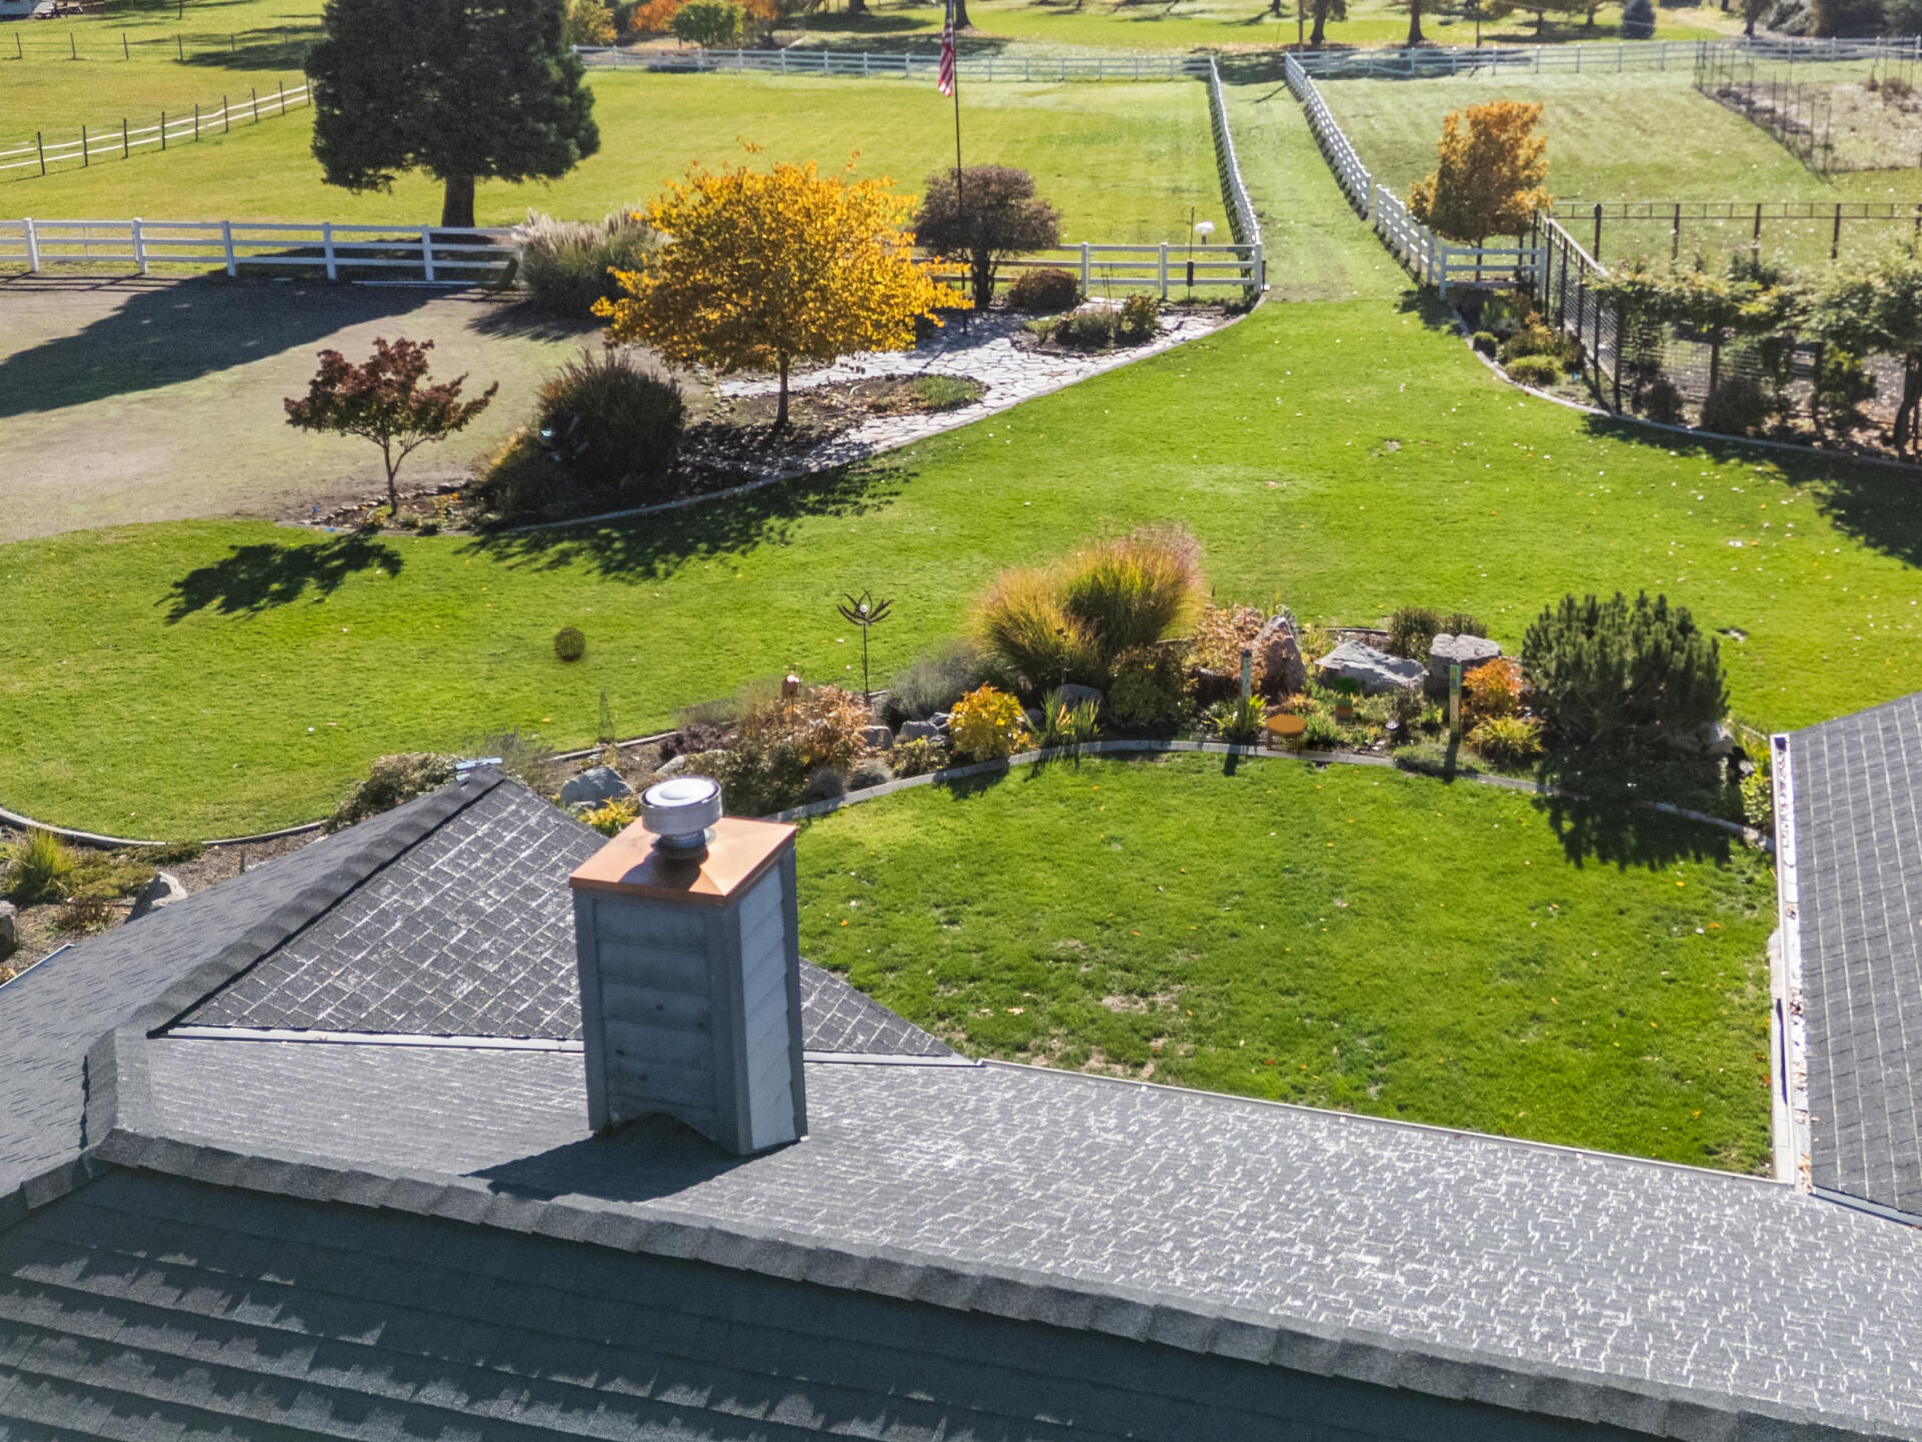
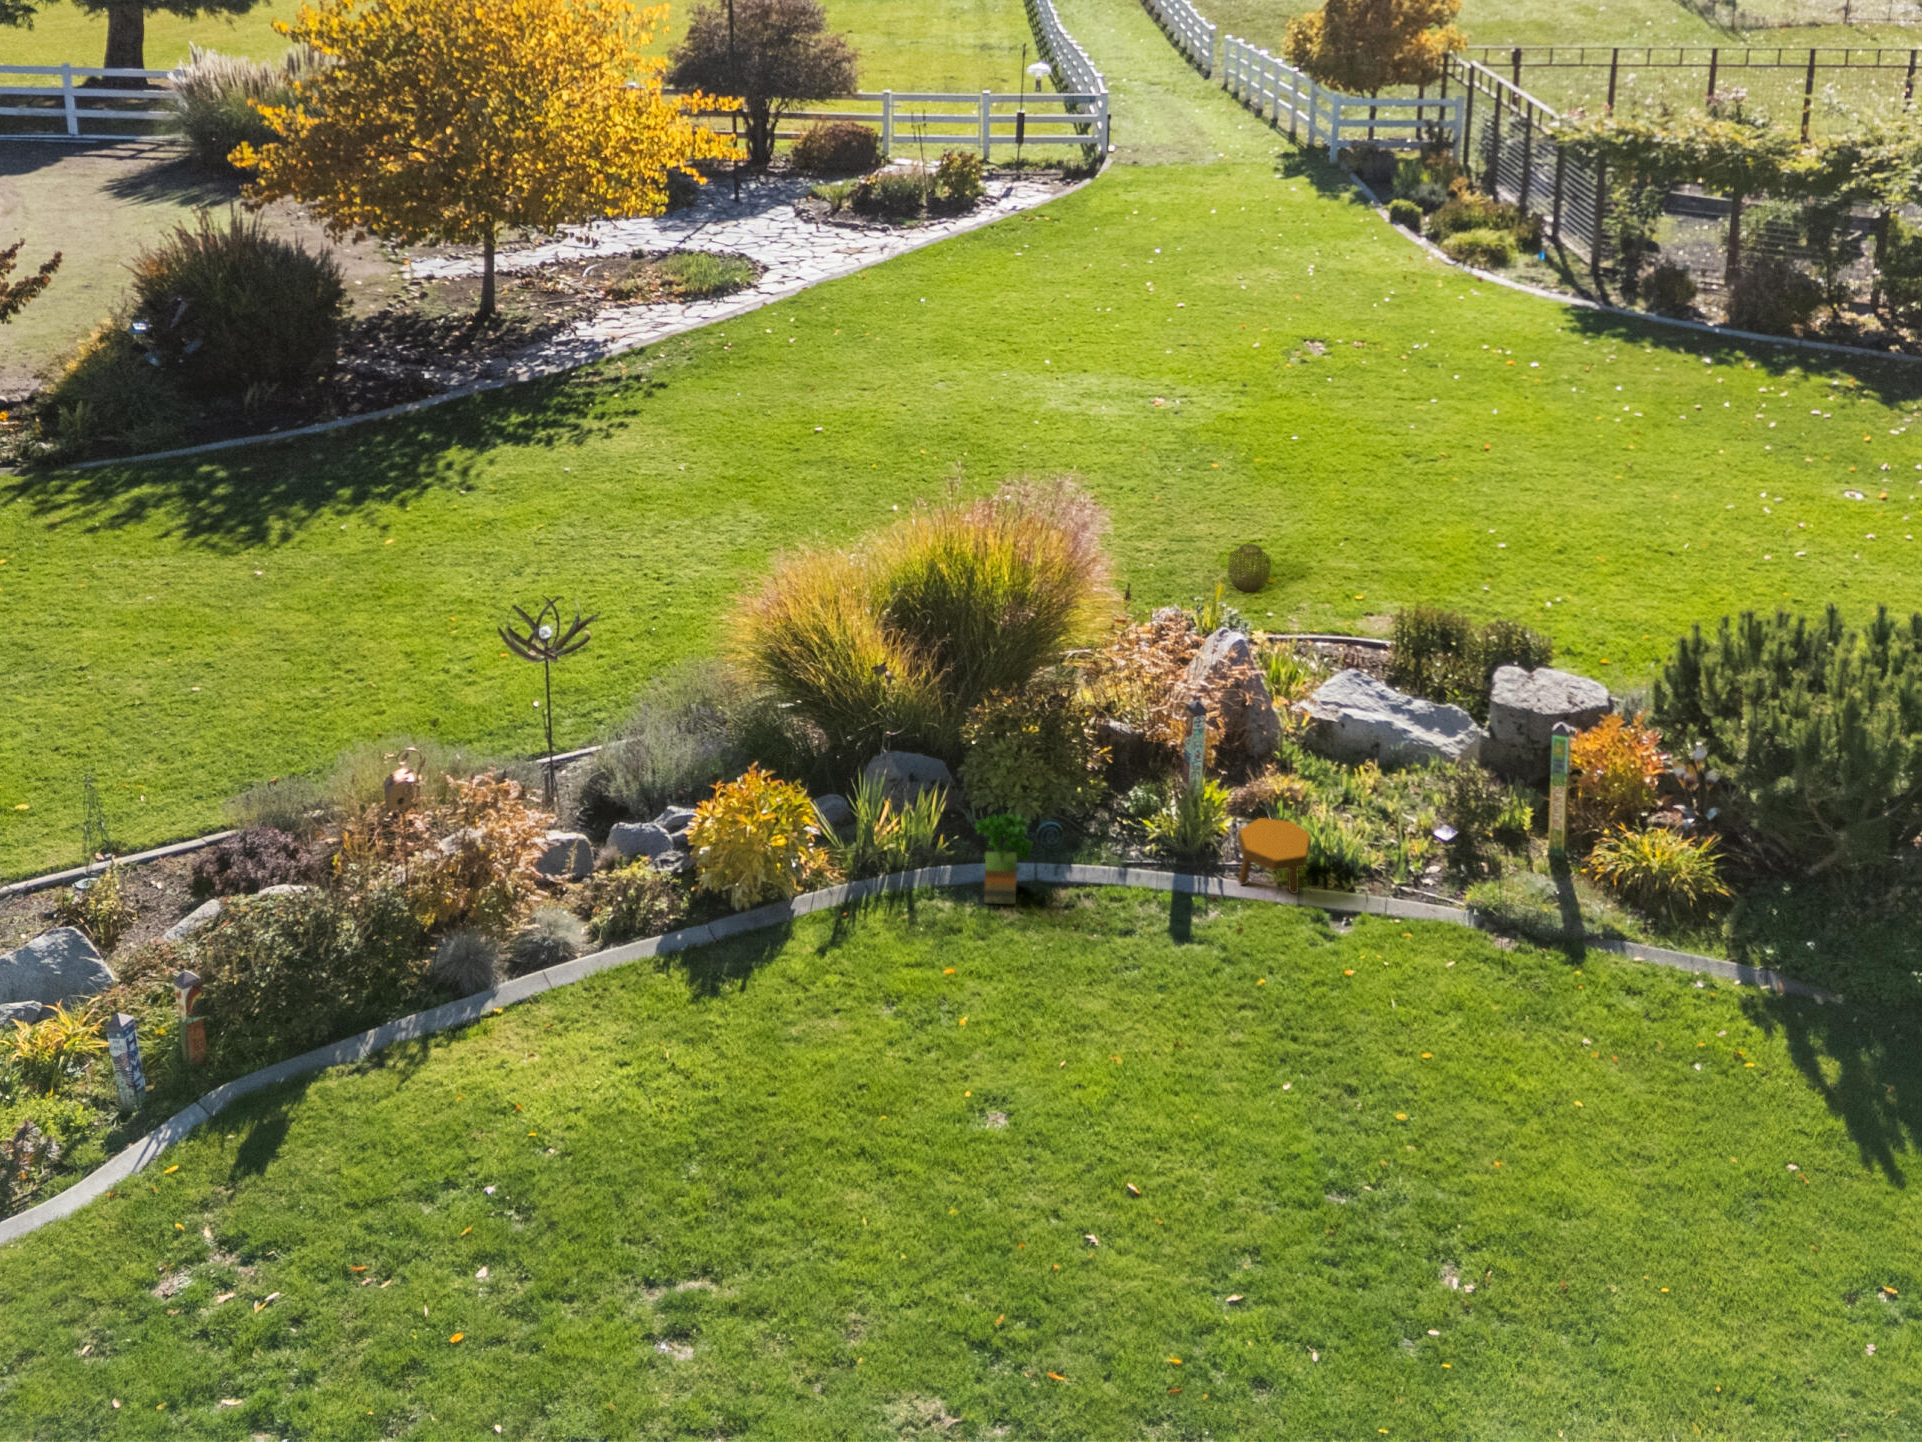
lounge chair: present [476,257,520,301] -> none [129,105,187,163]
woven basket: present [554,627,586,661] -> present [1228,544,1271,592]
potted tree: present [1331,677,1361,725] -> present [975,814,1033,904]

